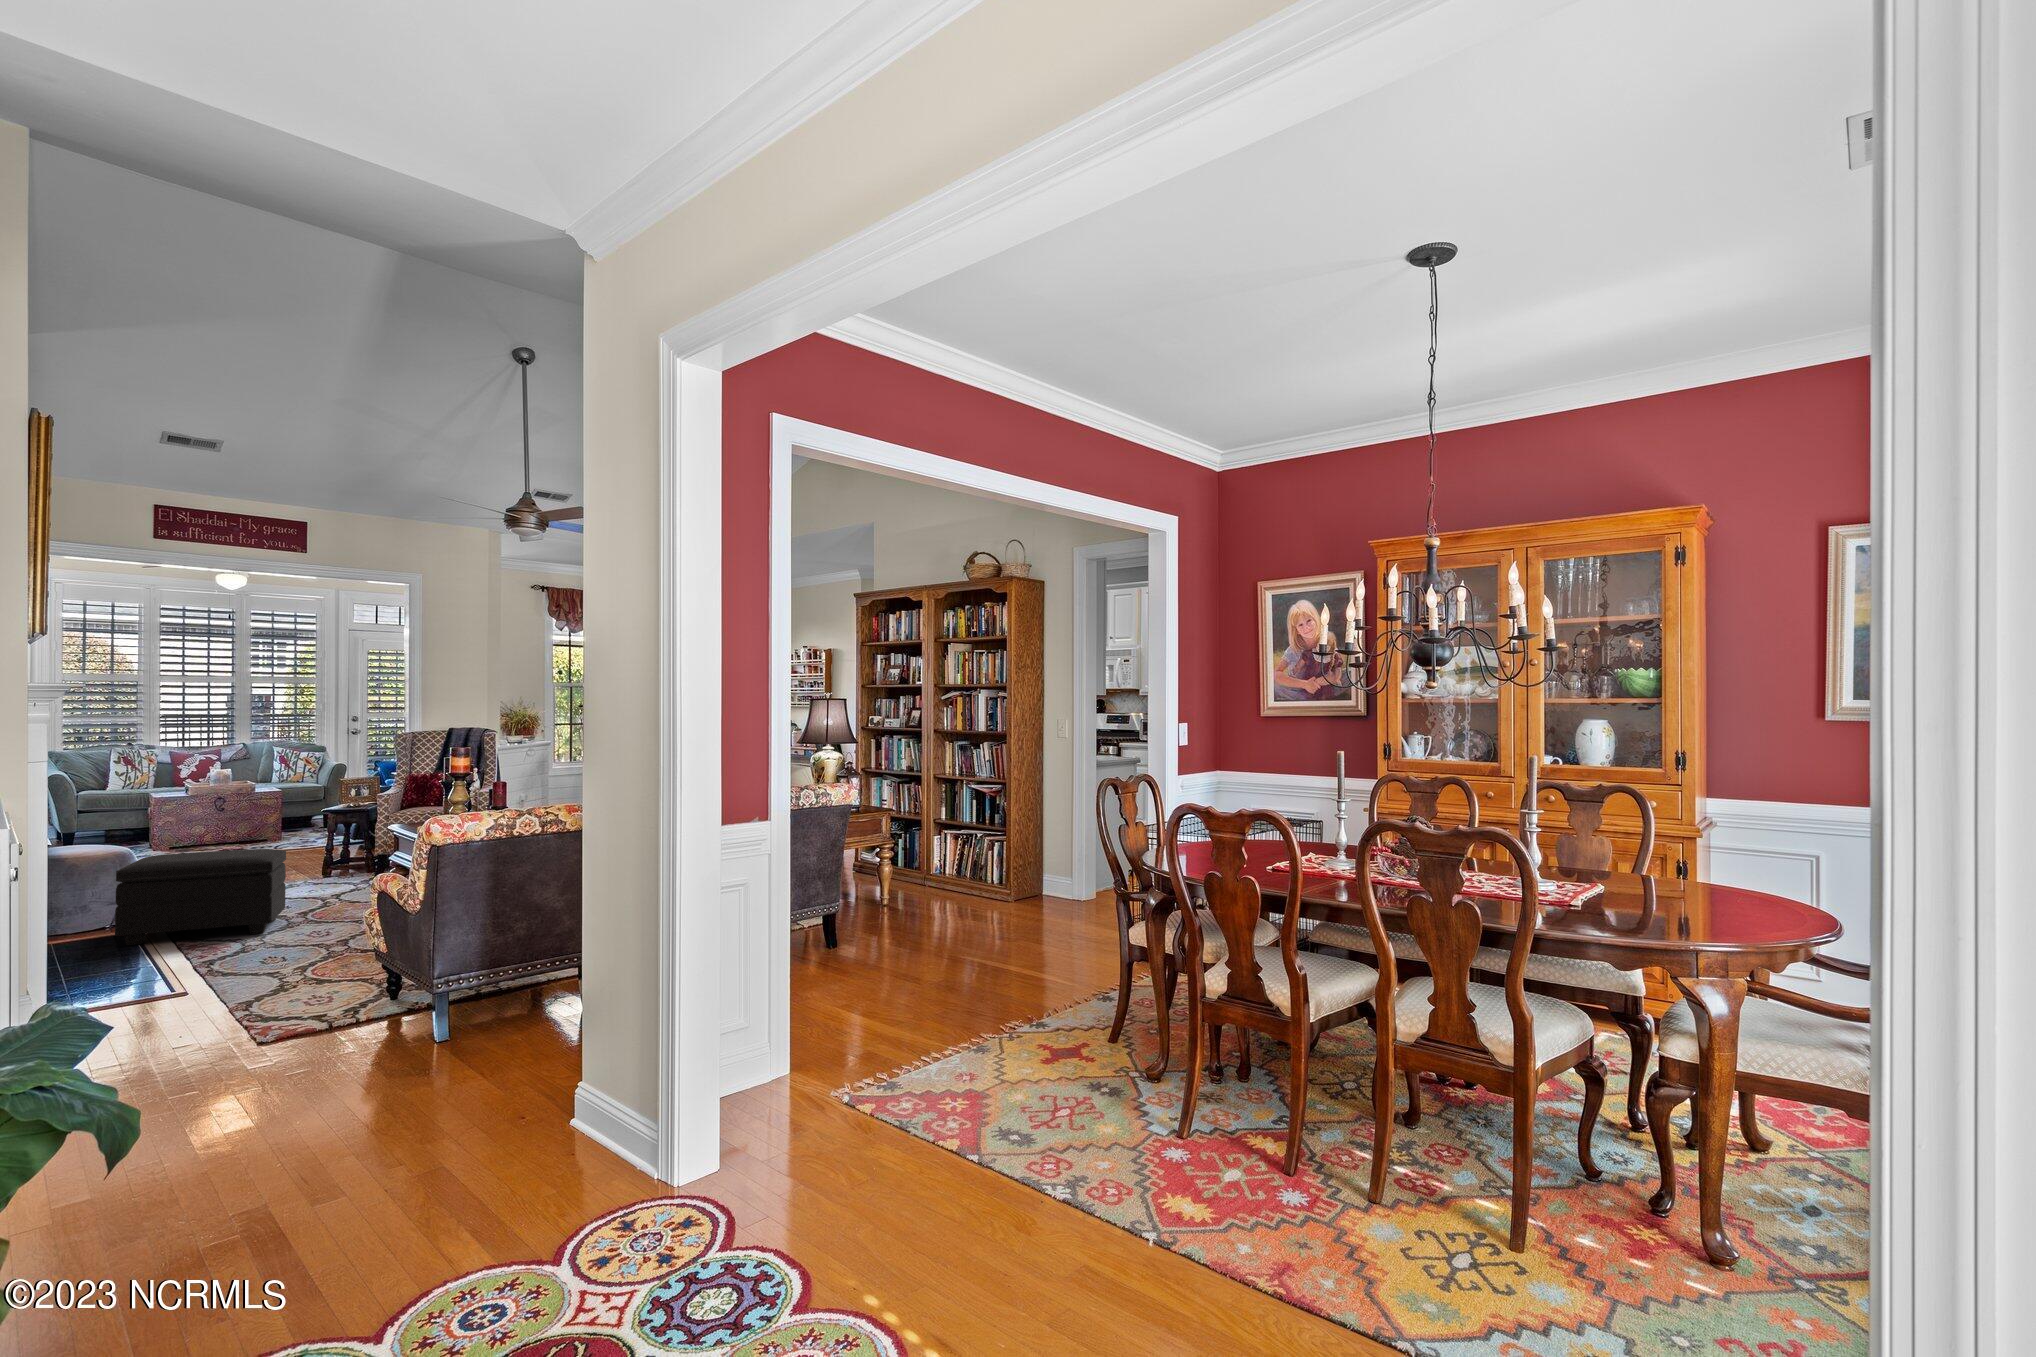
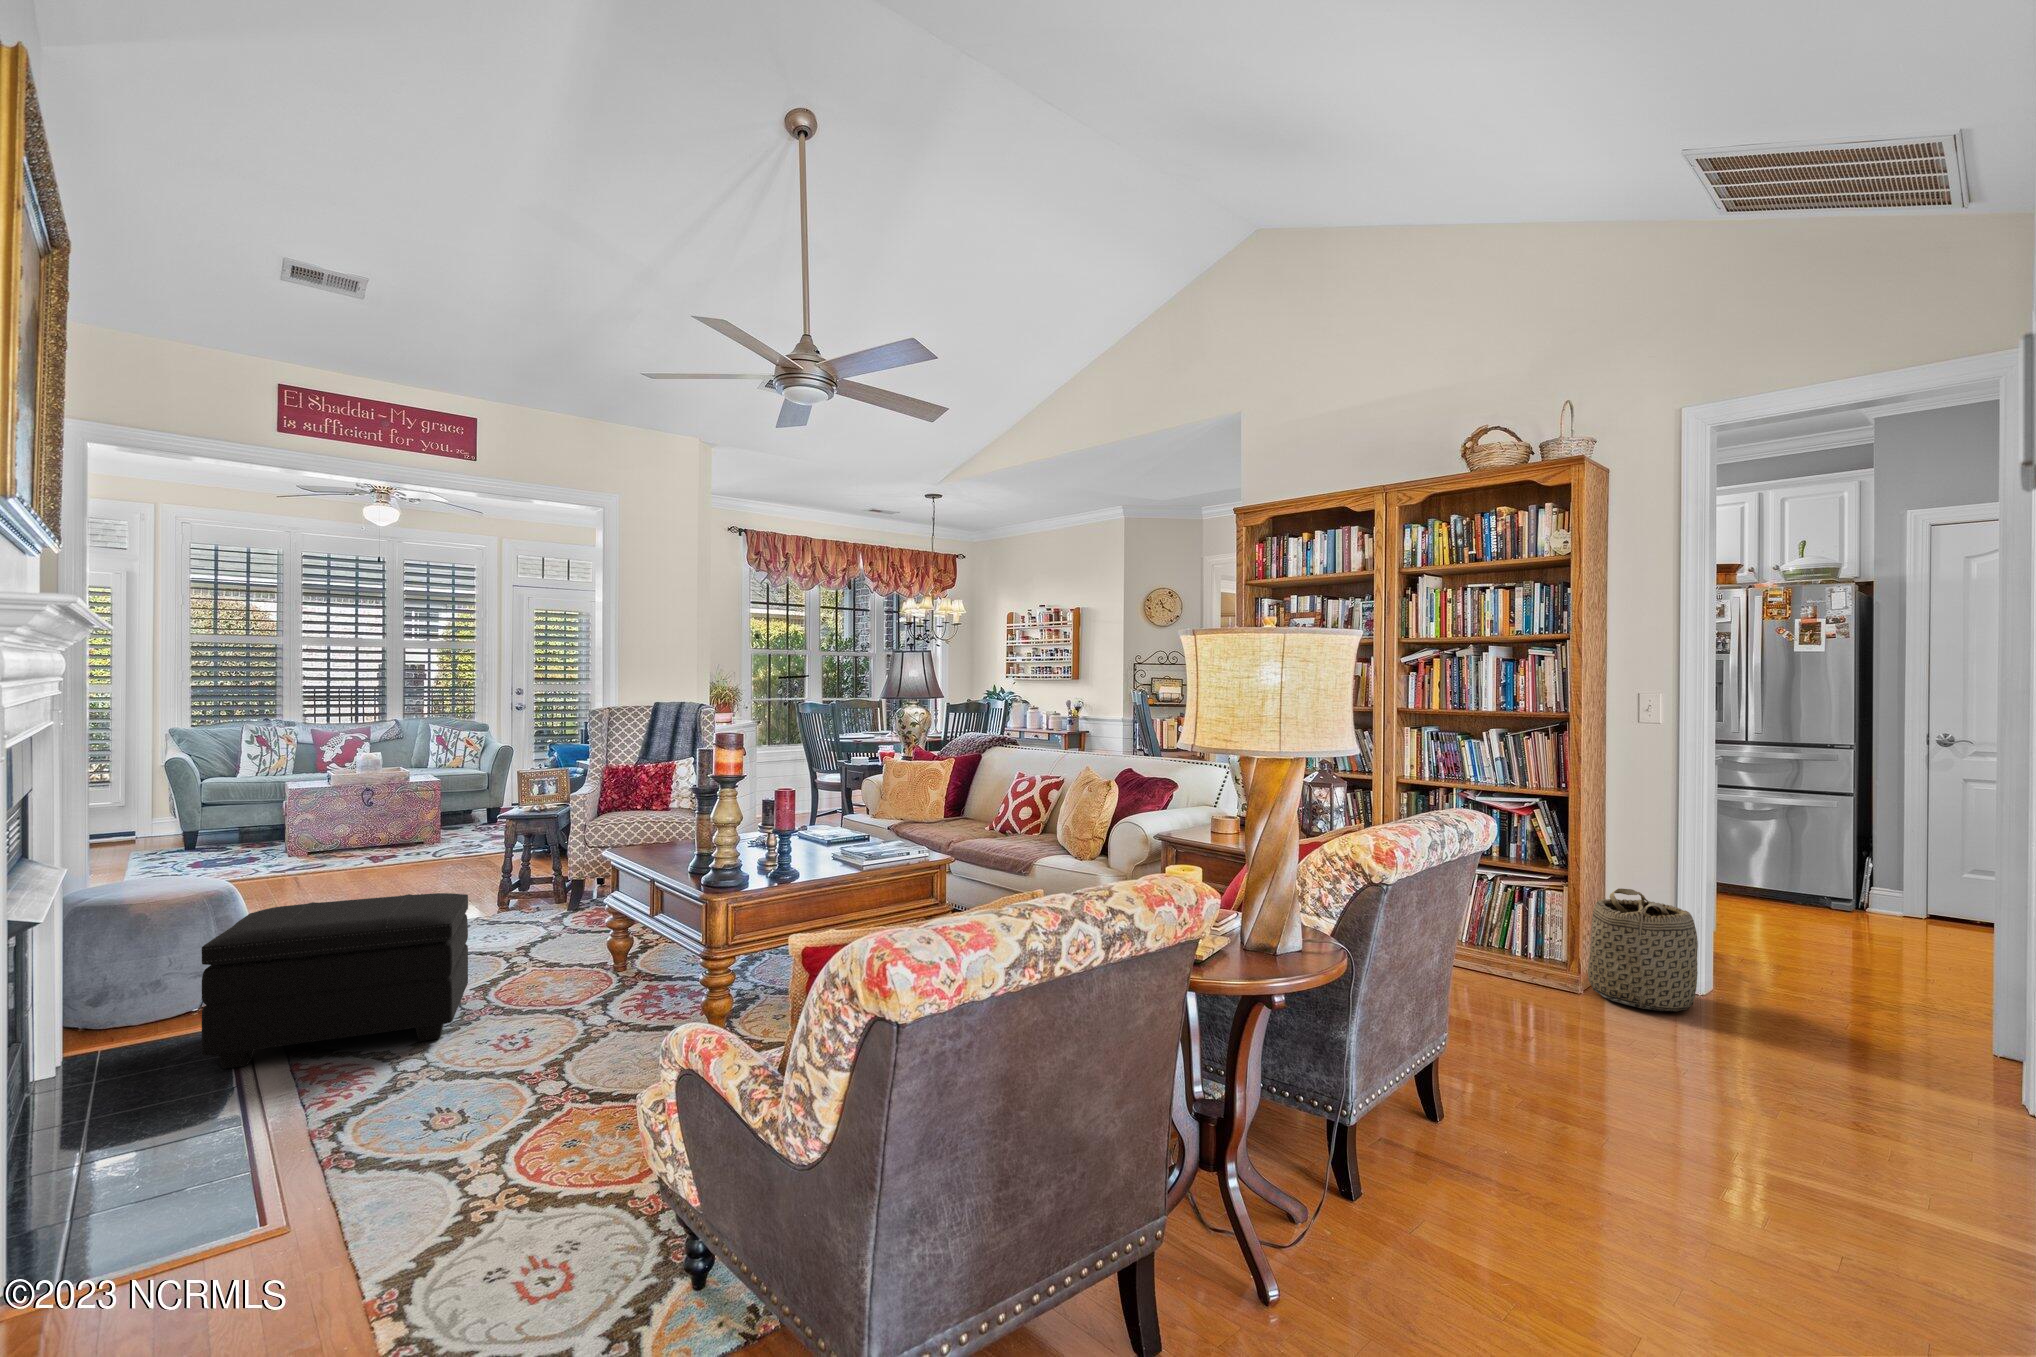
basket: none [1011,841,1066,913] -> present [1588,888,1698,1012]

